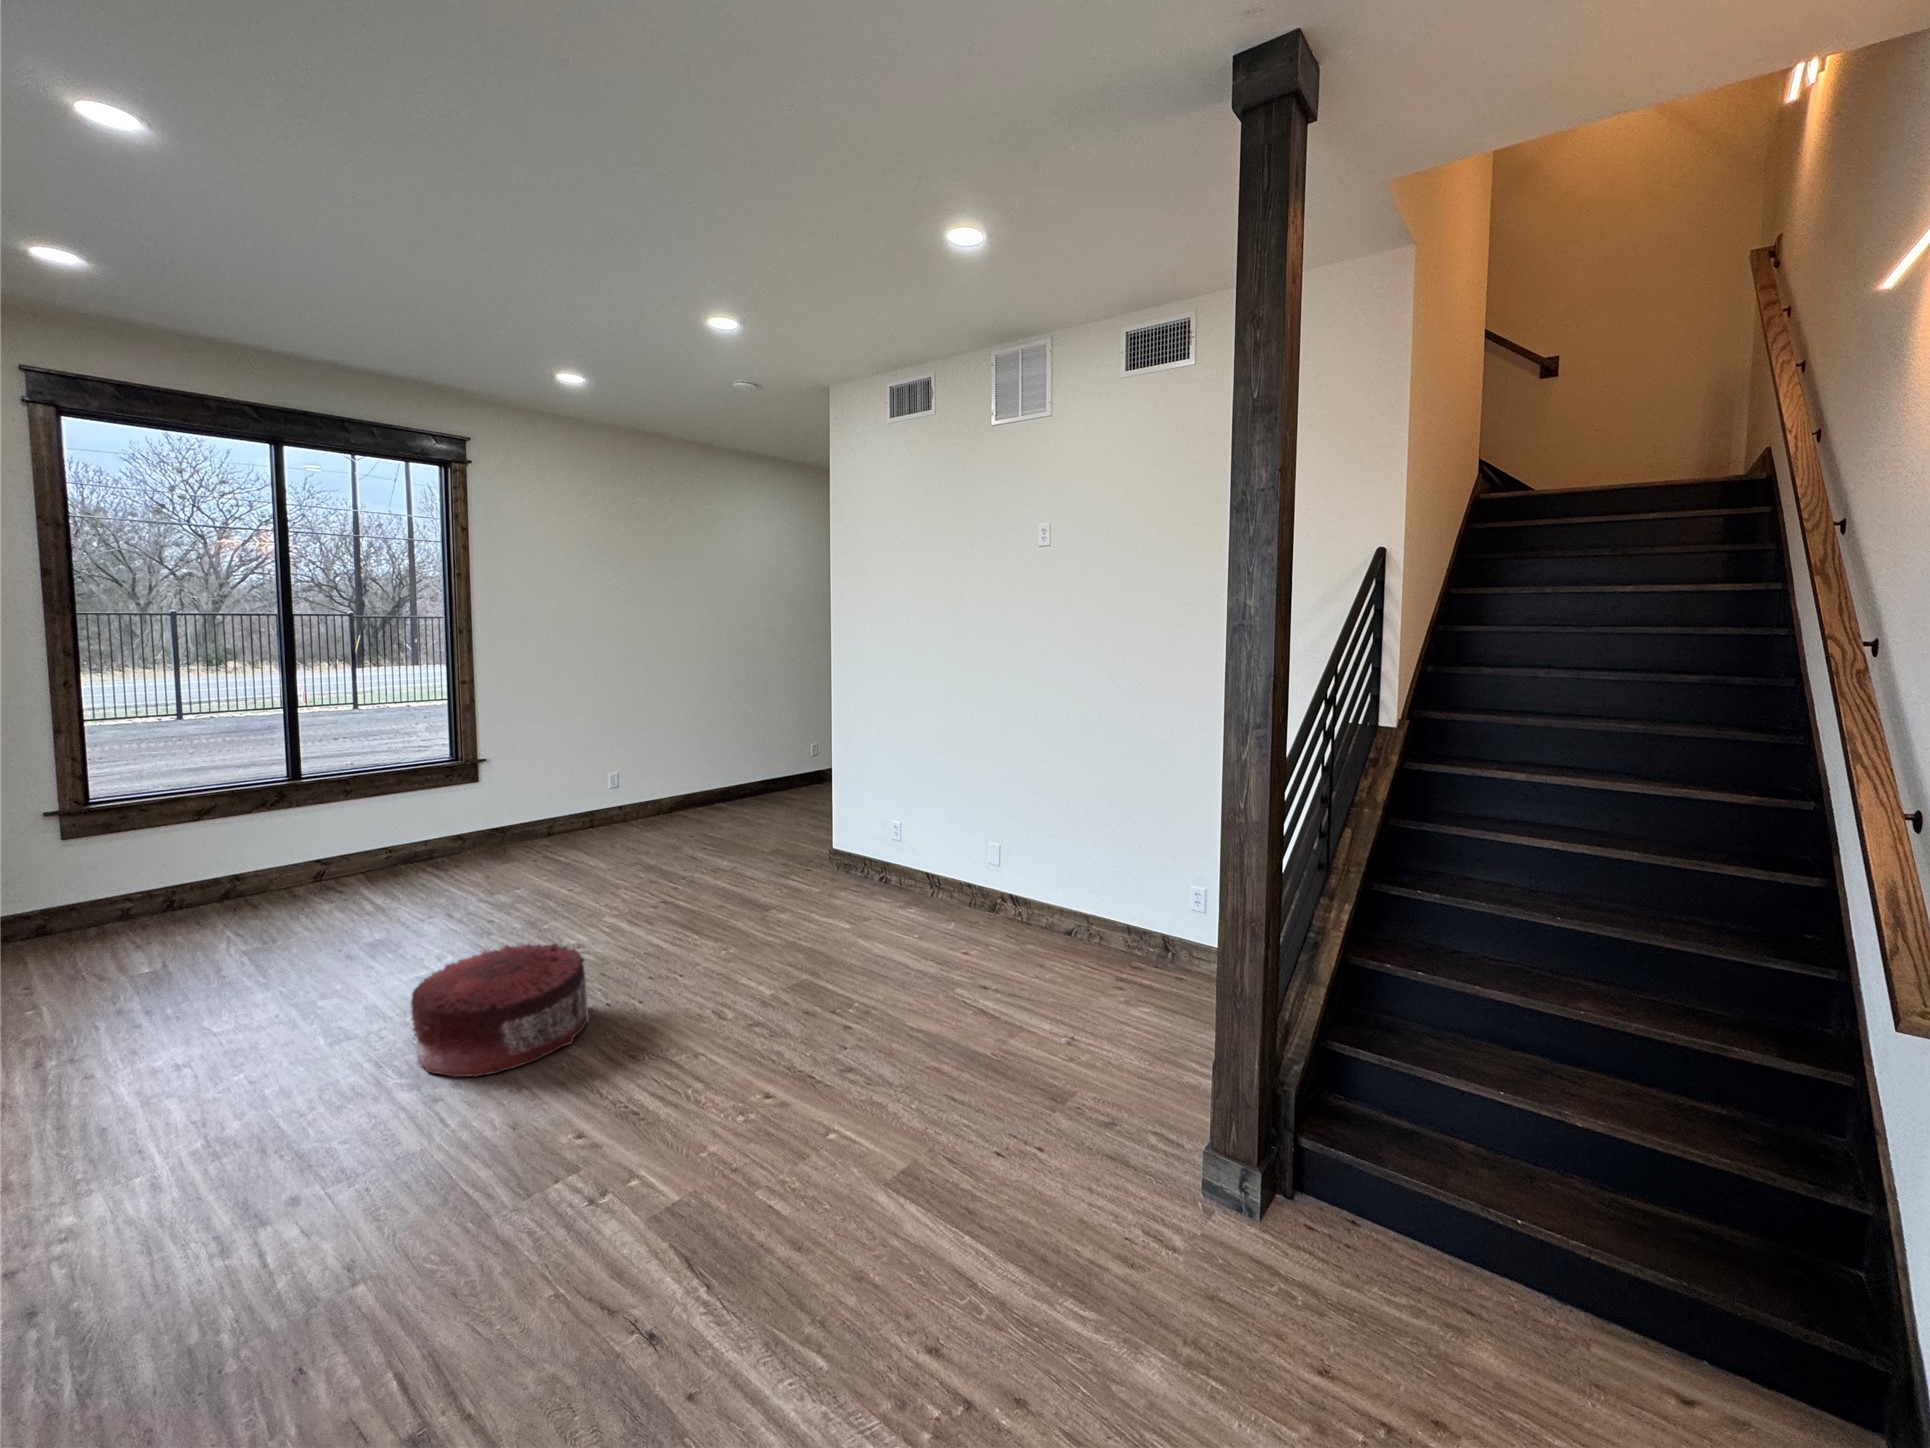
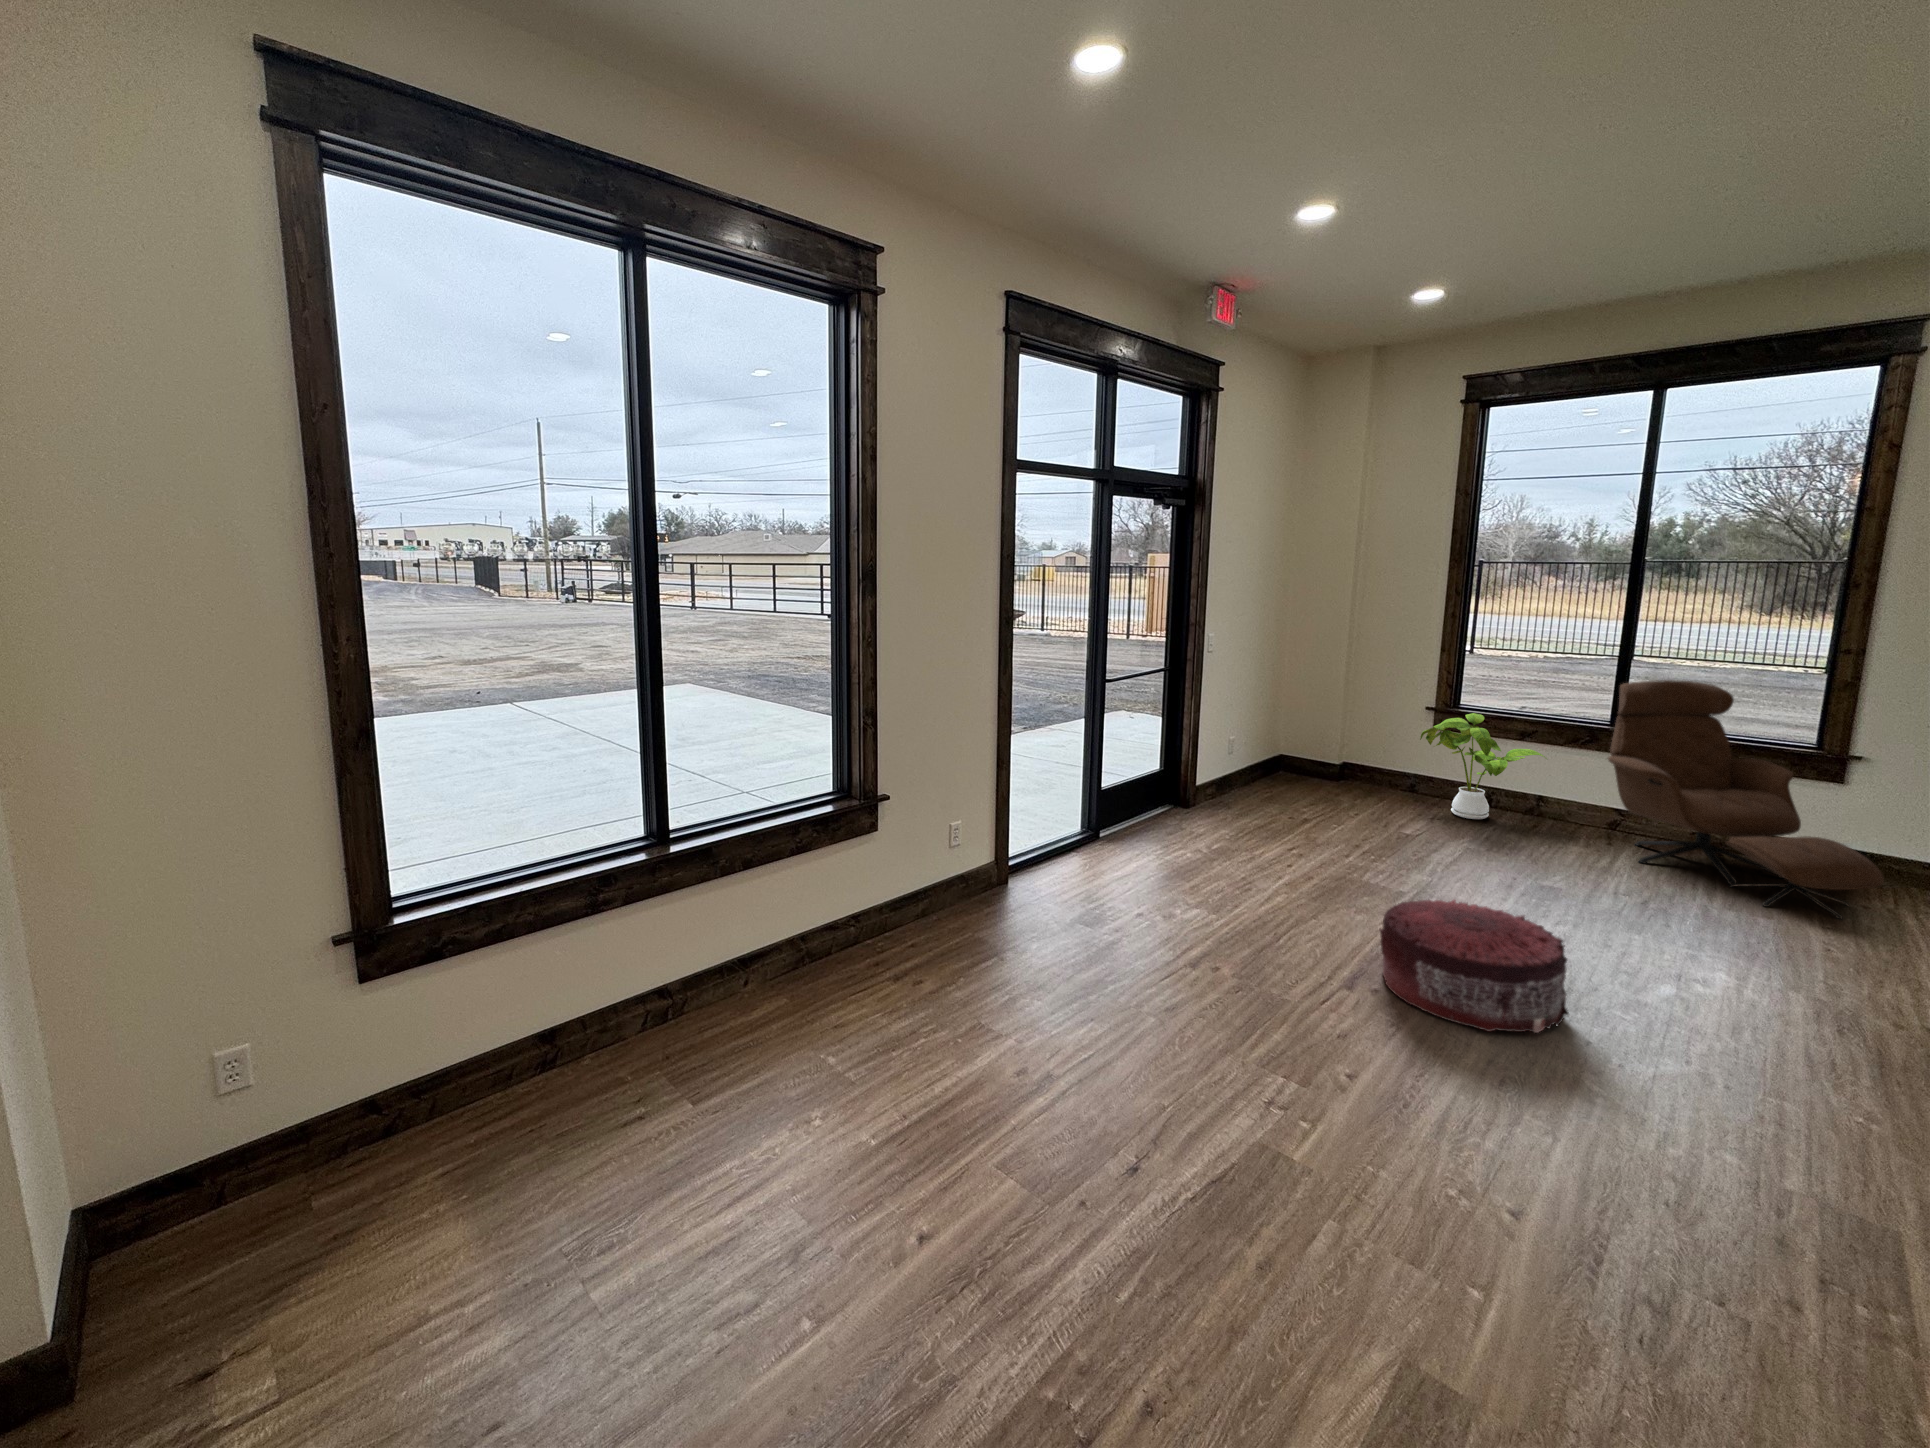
lounge chair: none [315,723,544,896] -> present [1608,680,1884,919]
house plant: none [66,800,246,934] -> present [1420,713,1547,819]

